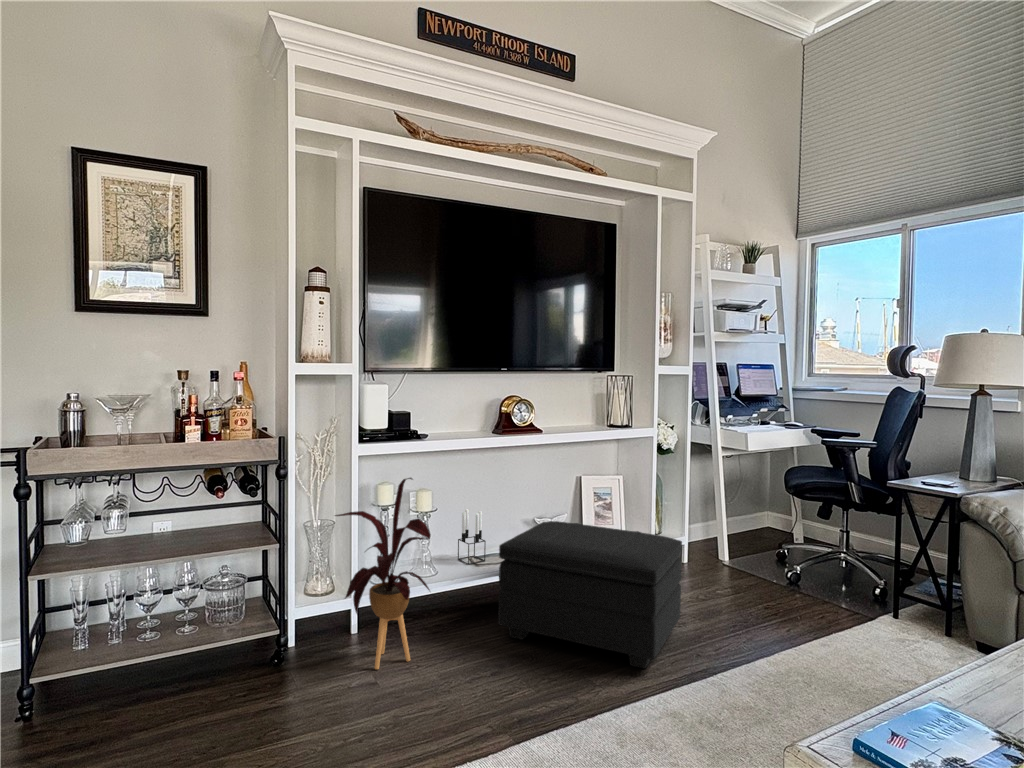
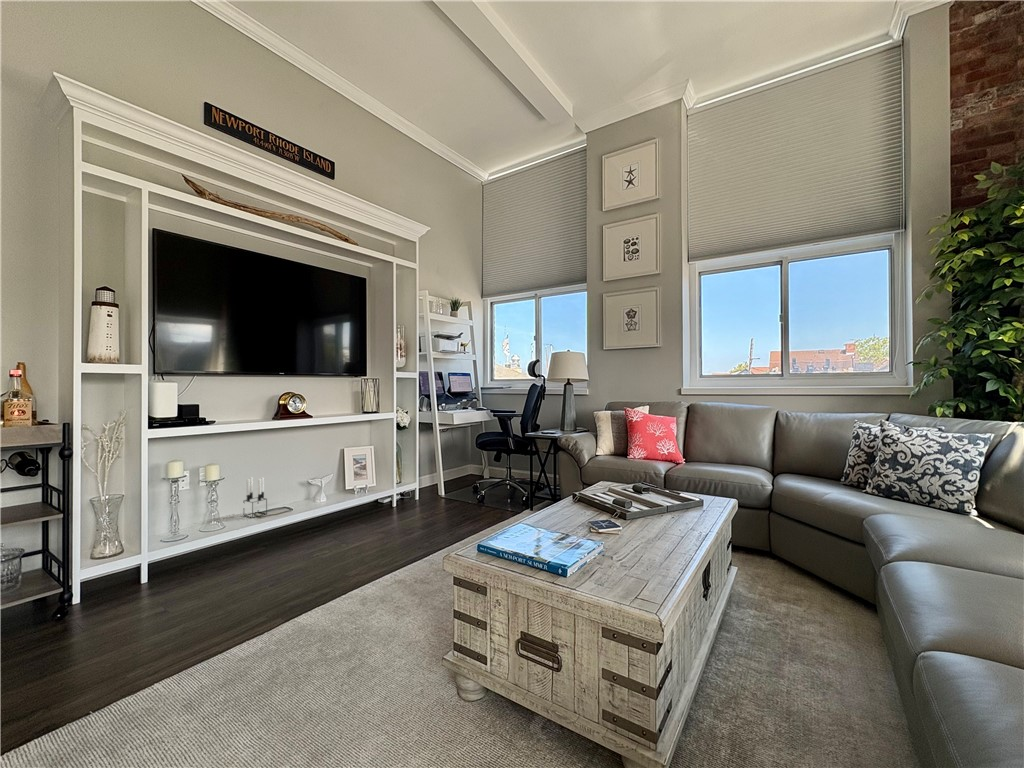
house plant: present [335,478,431,669] -> none [122,448,216,602]
footstool: present [498,521,682,669] -> none [276,476,409,562]

